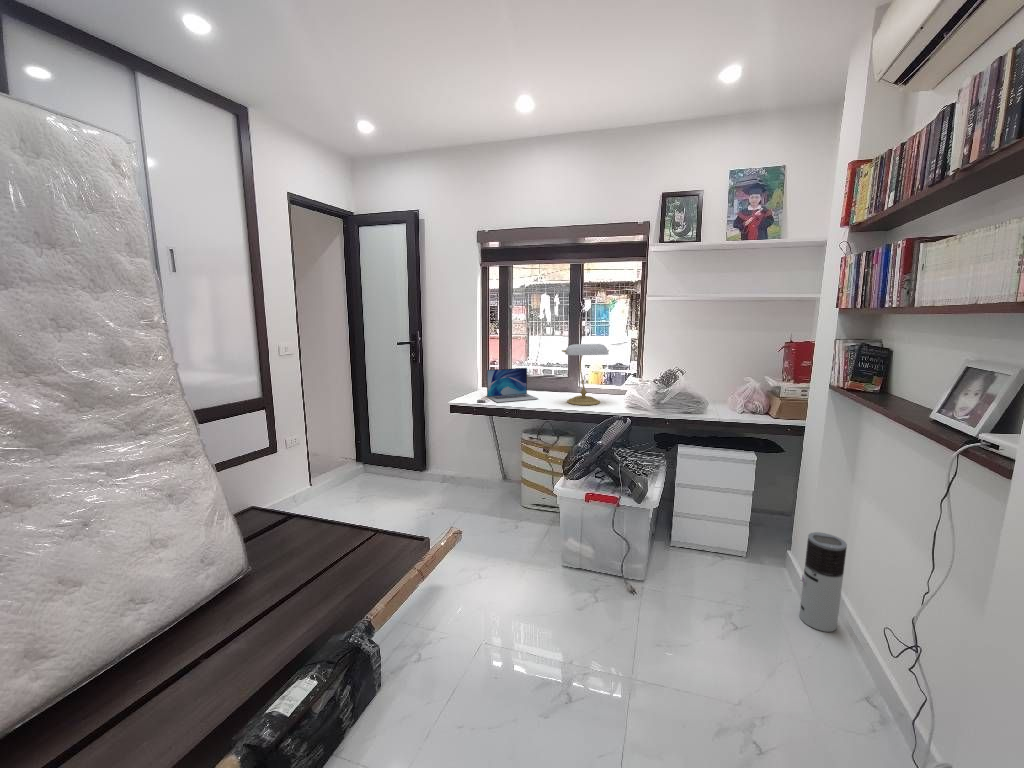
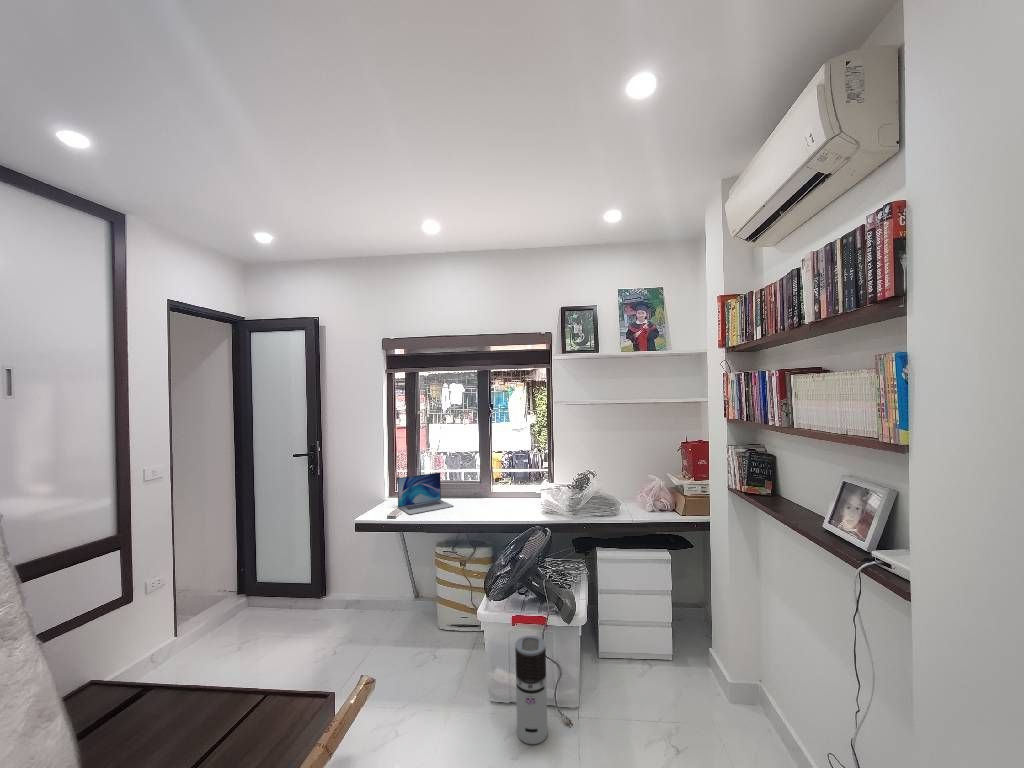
desk lamp: present [562,344,609,405] -> none [477,447,524,511]
air purifier: present [800,532,847,632] -> present [515,636,548,745]

